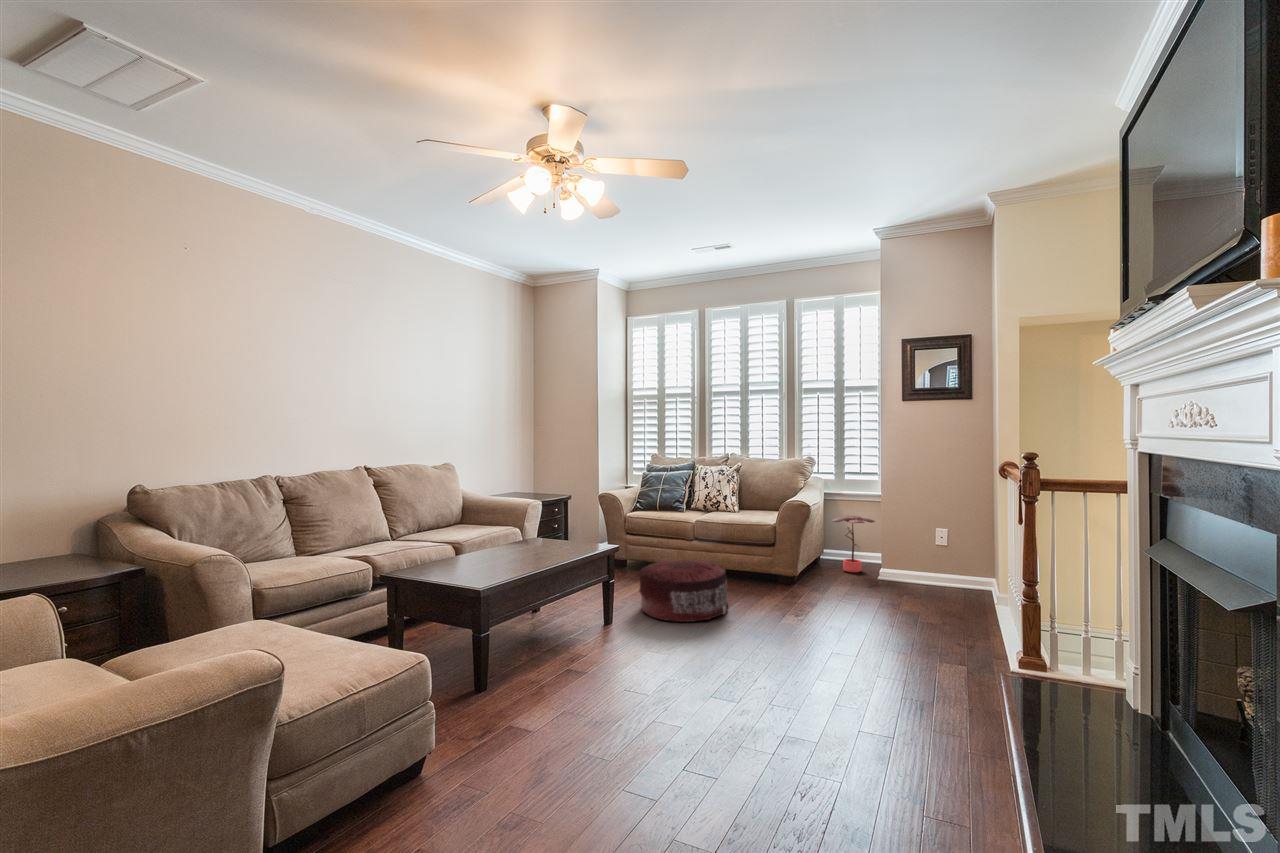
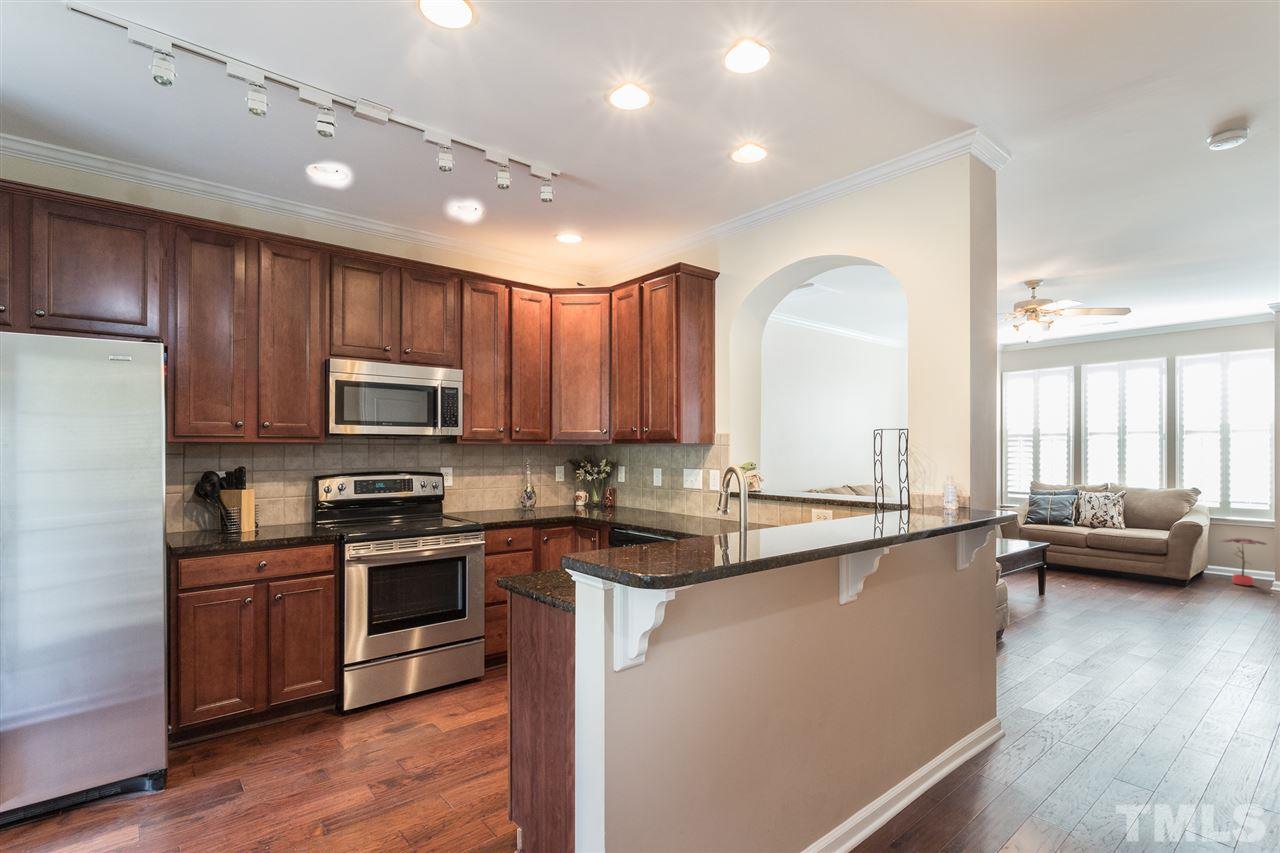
pouf: present [639,560,728,622] -> none [1059,558,1137,601]

